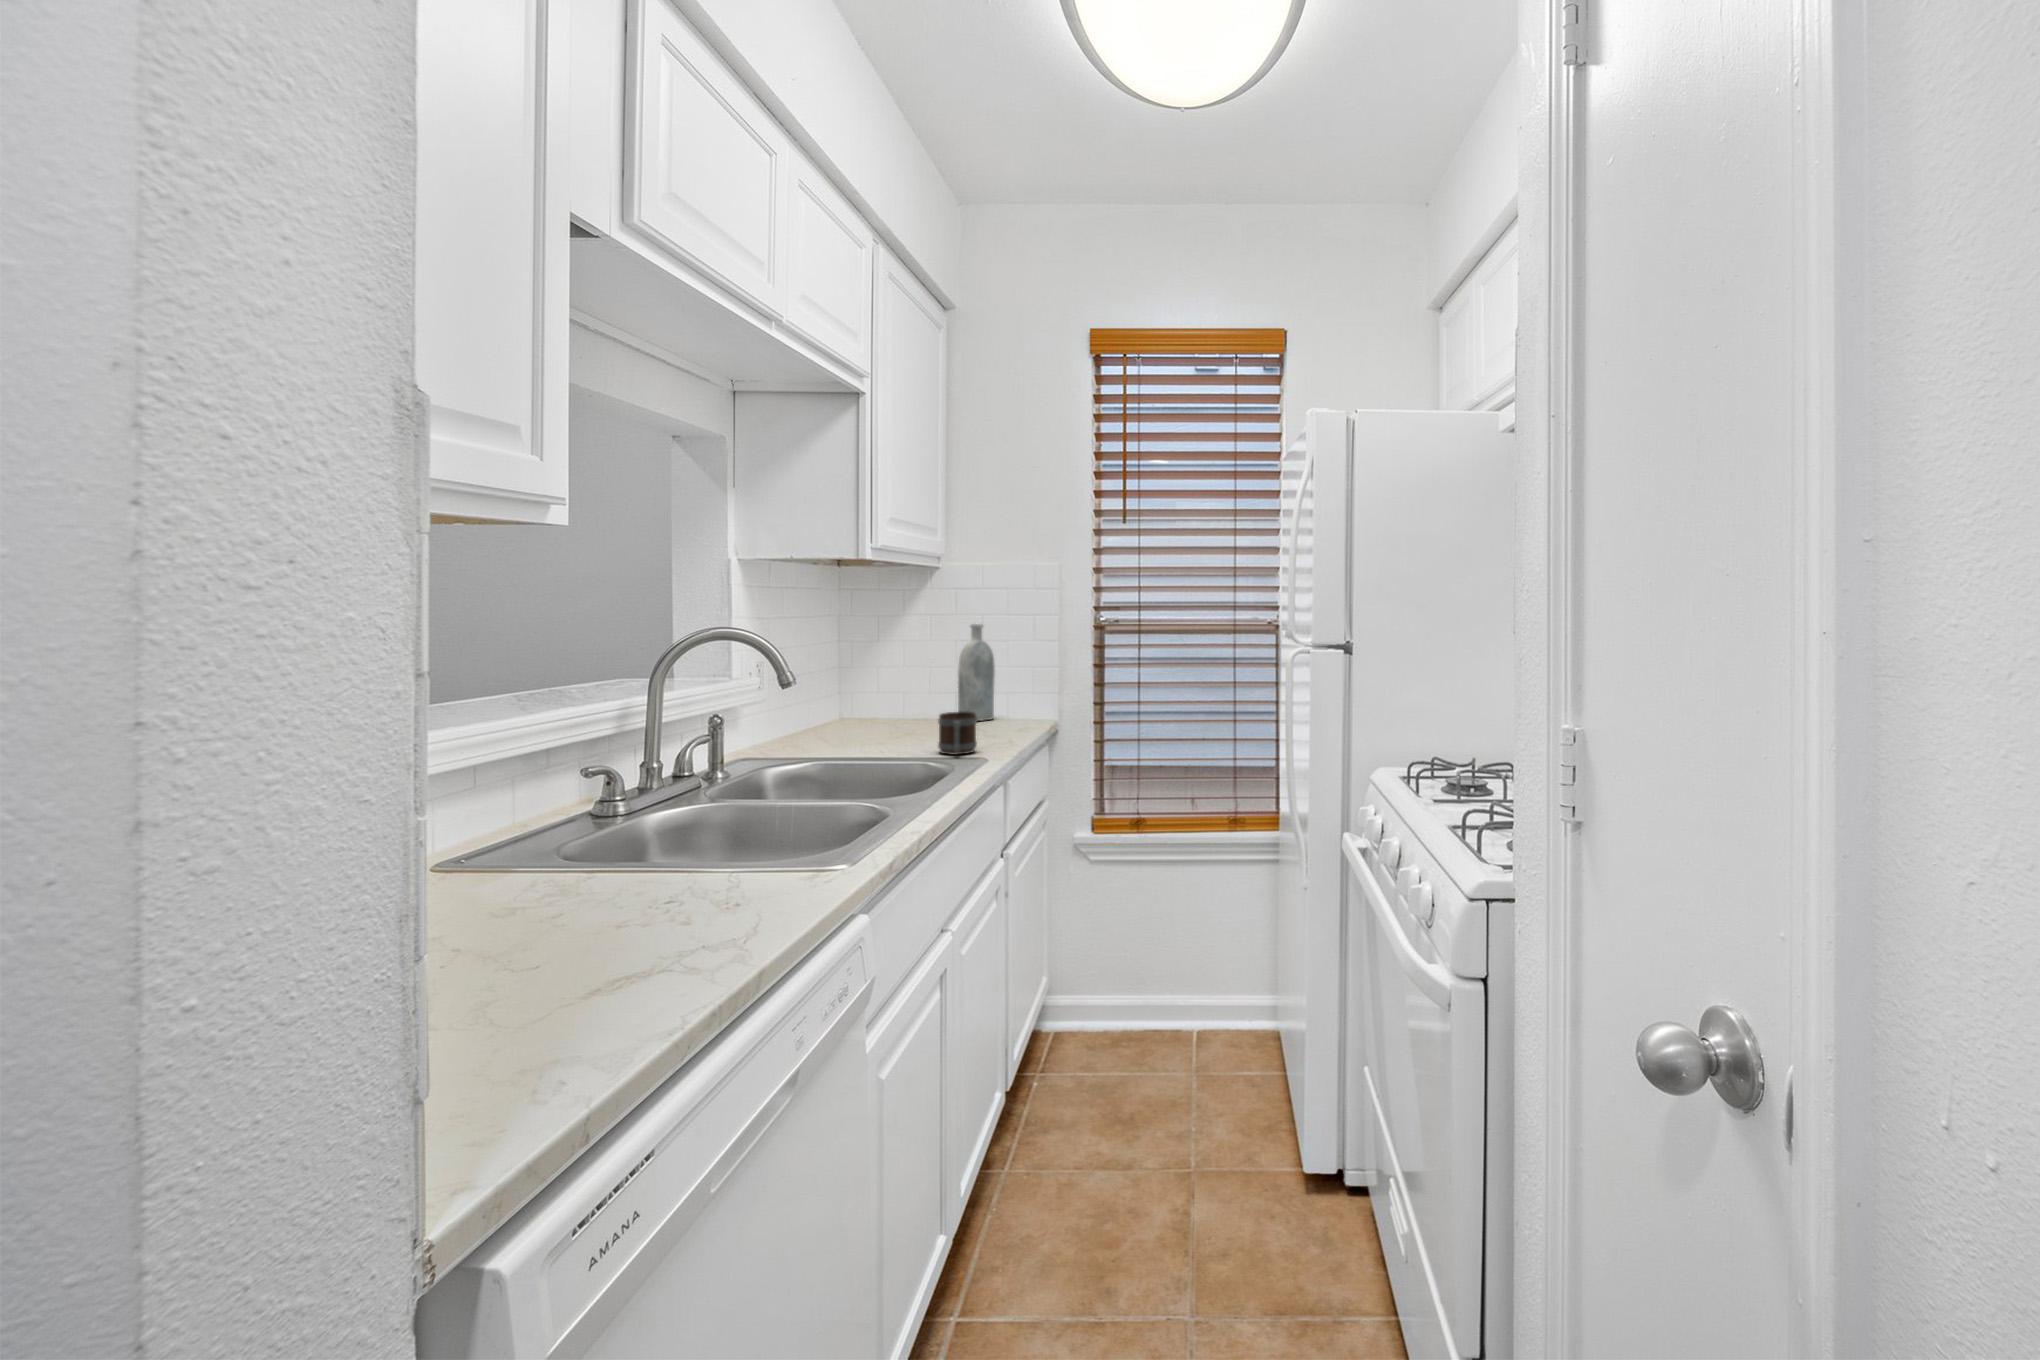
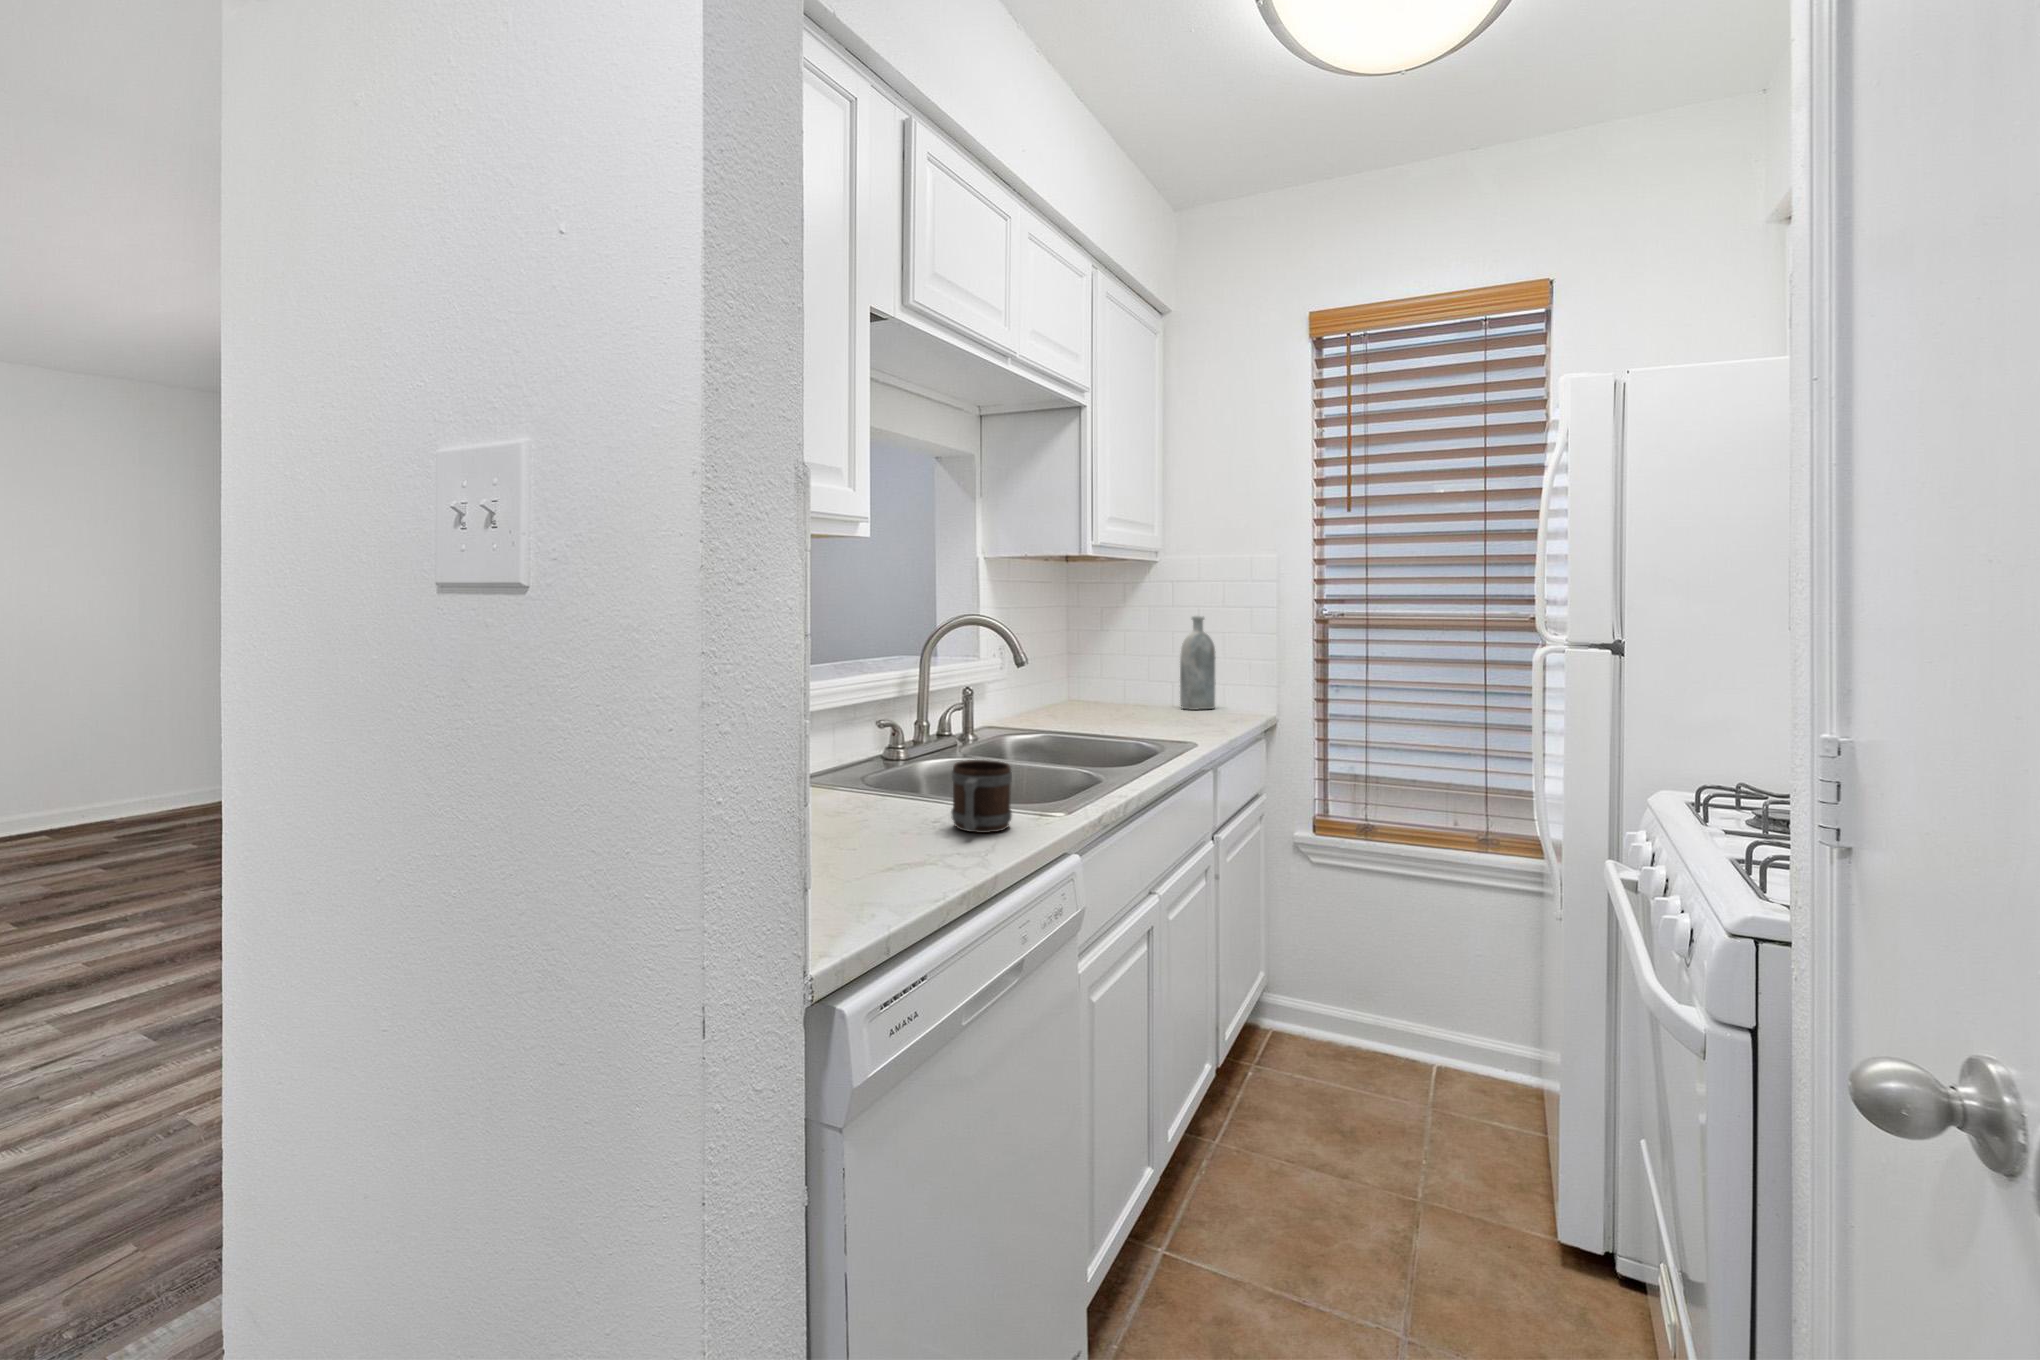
mug: present [938,712,977,755] -> present [951,760,1012,833]

